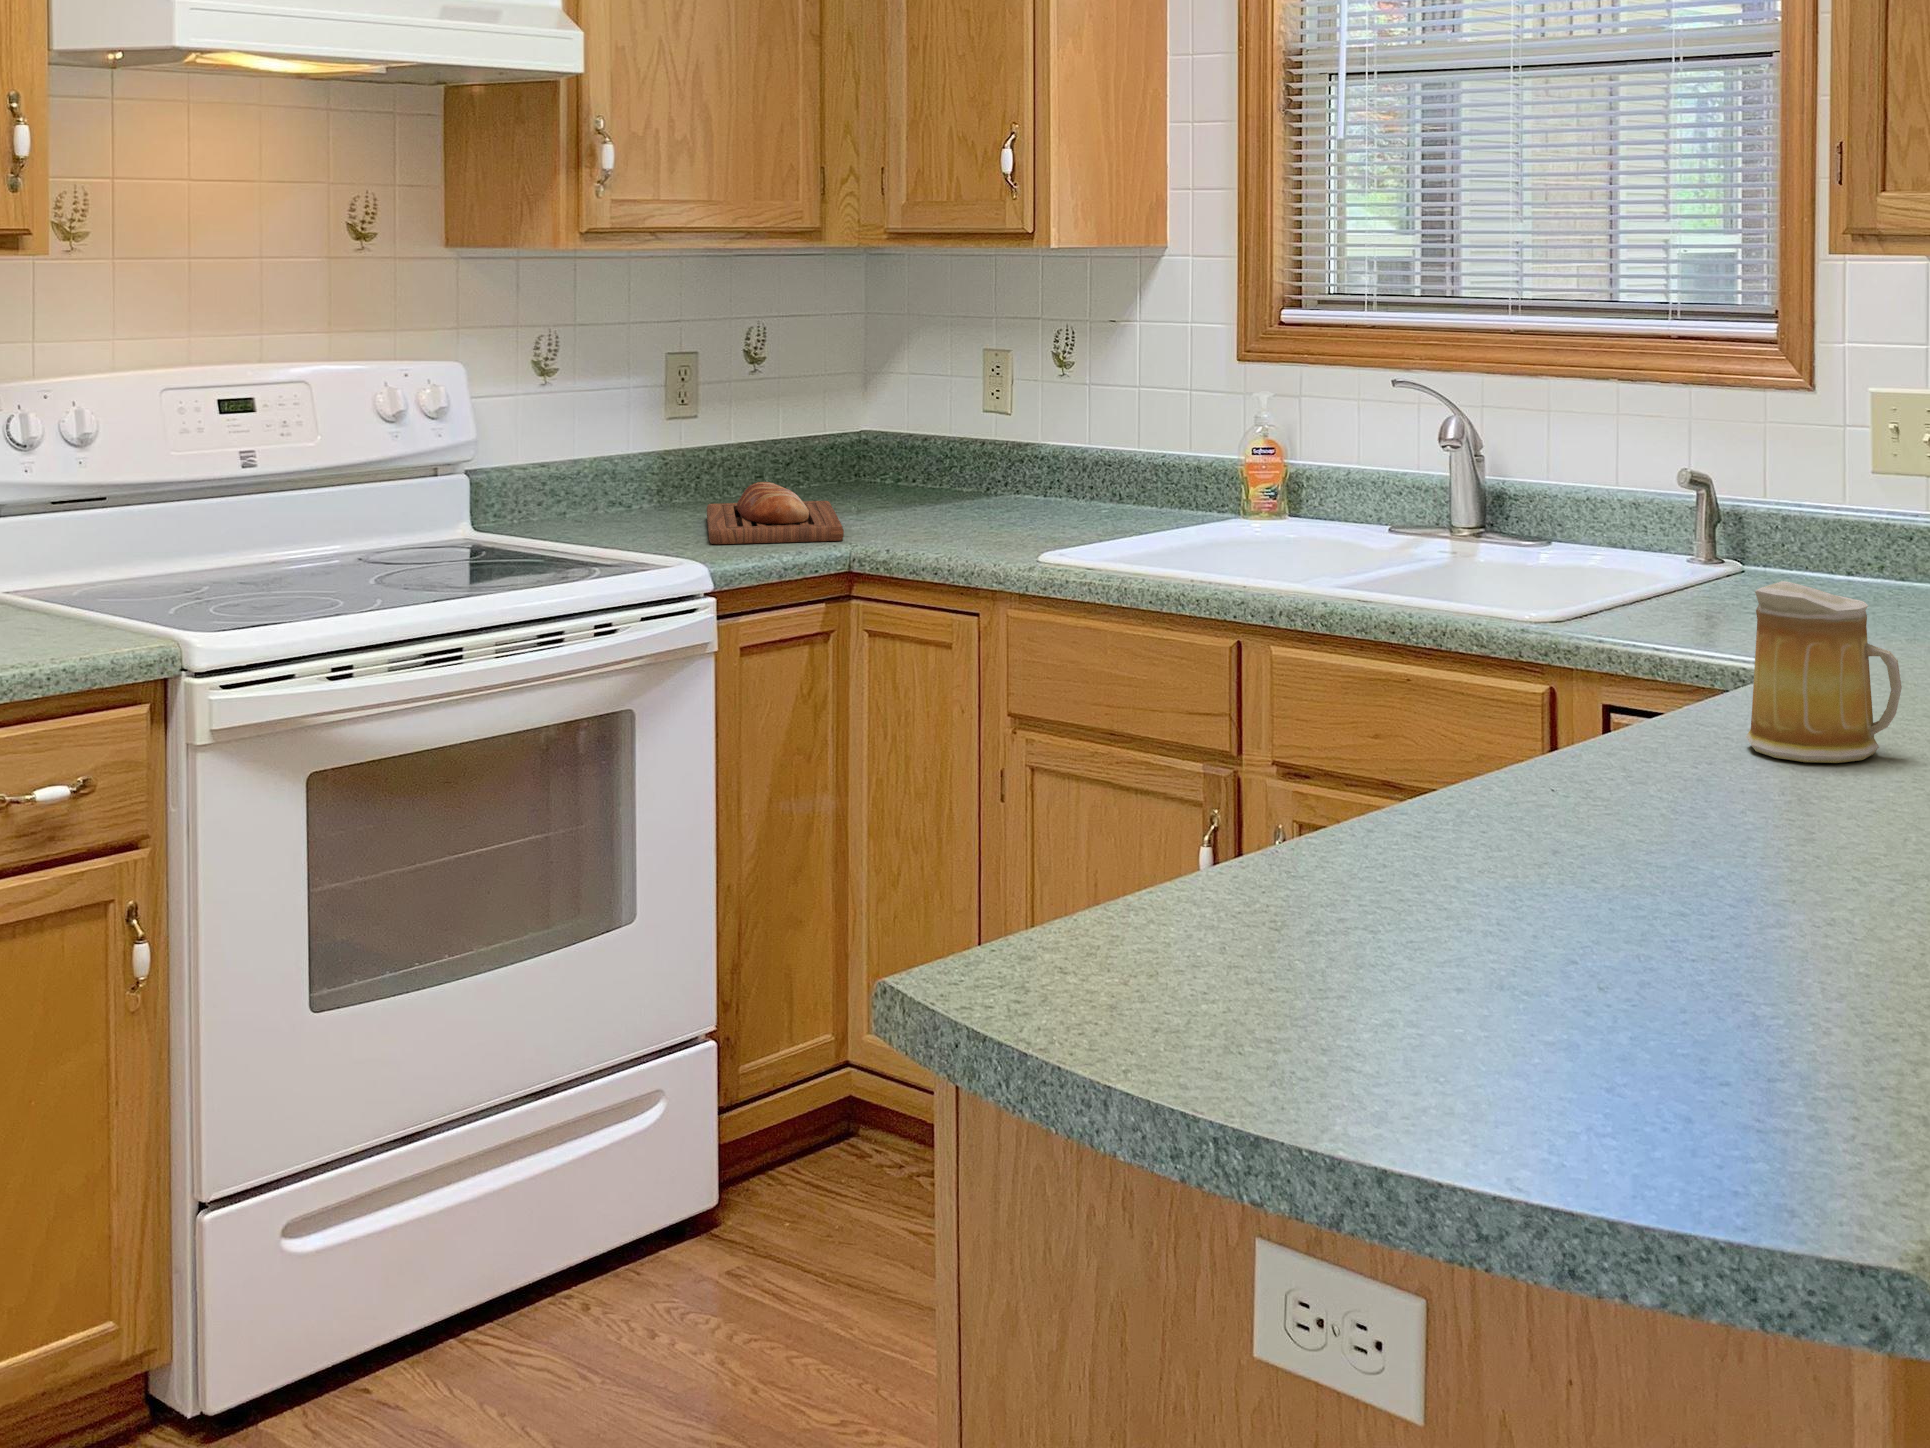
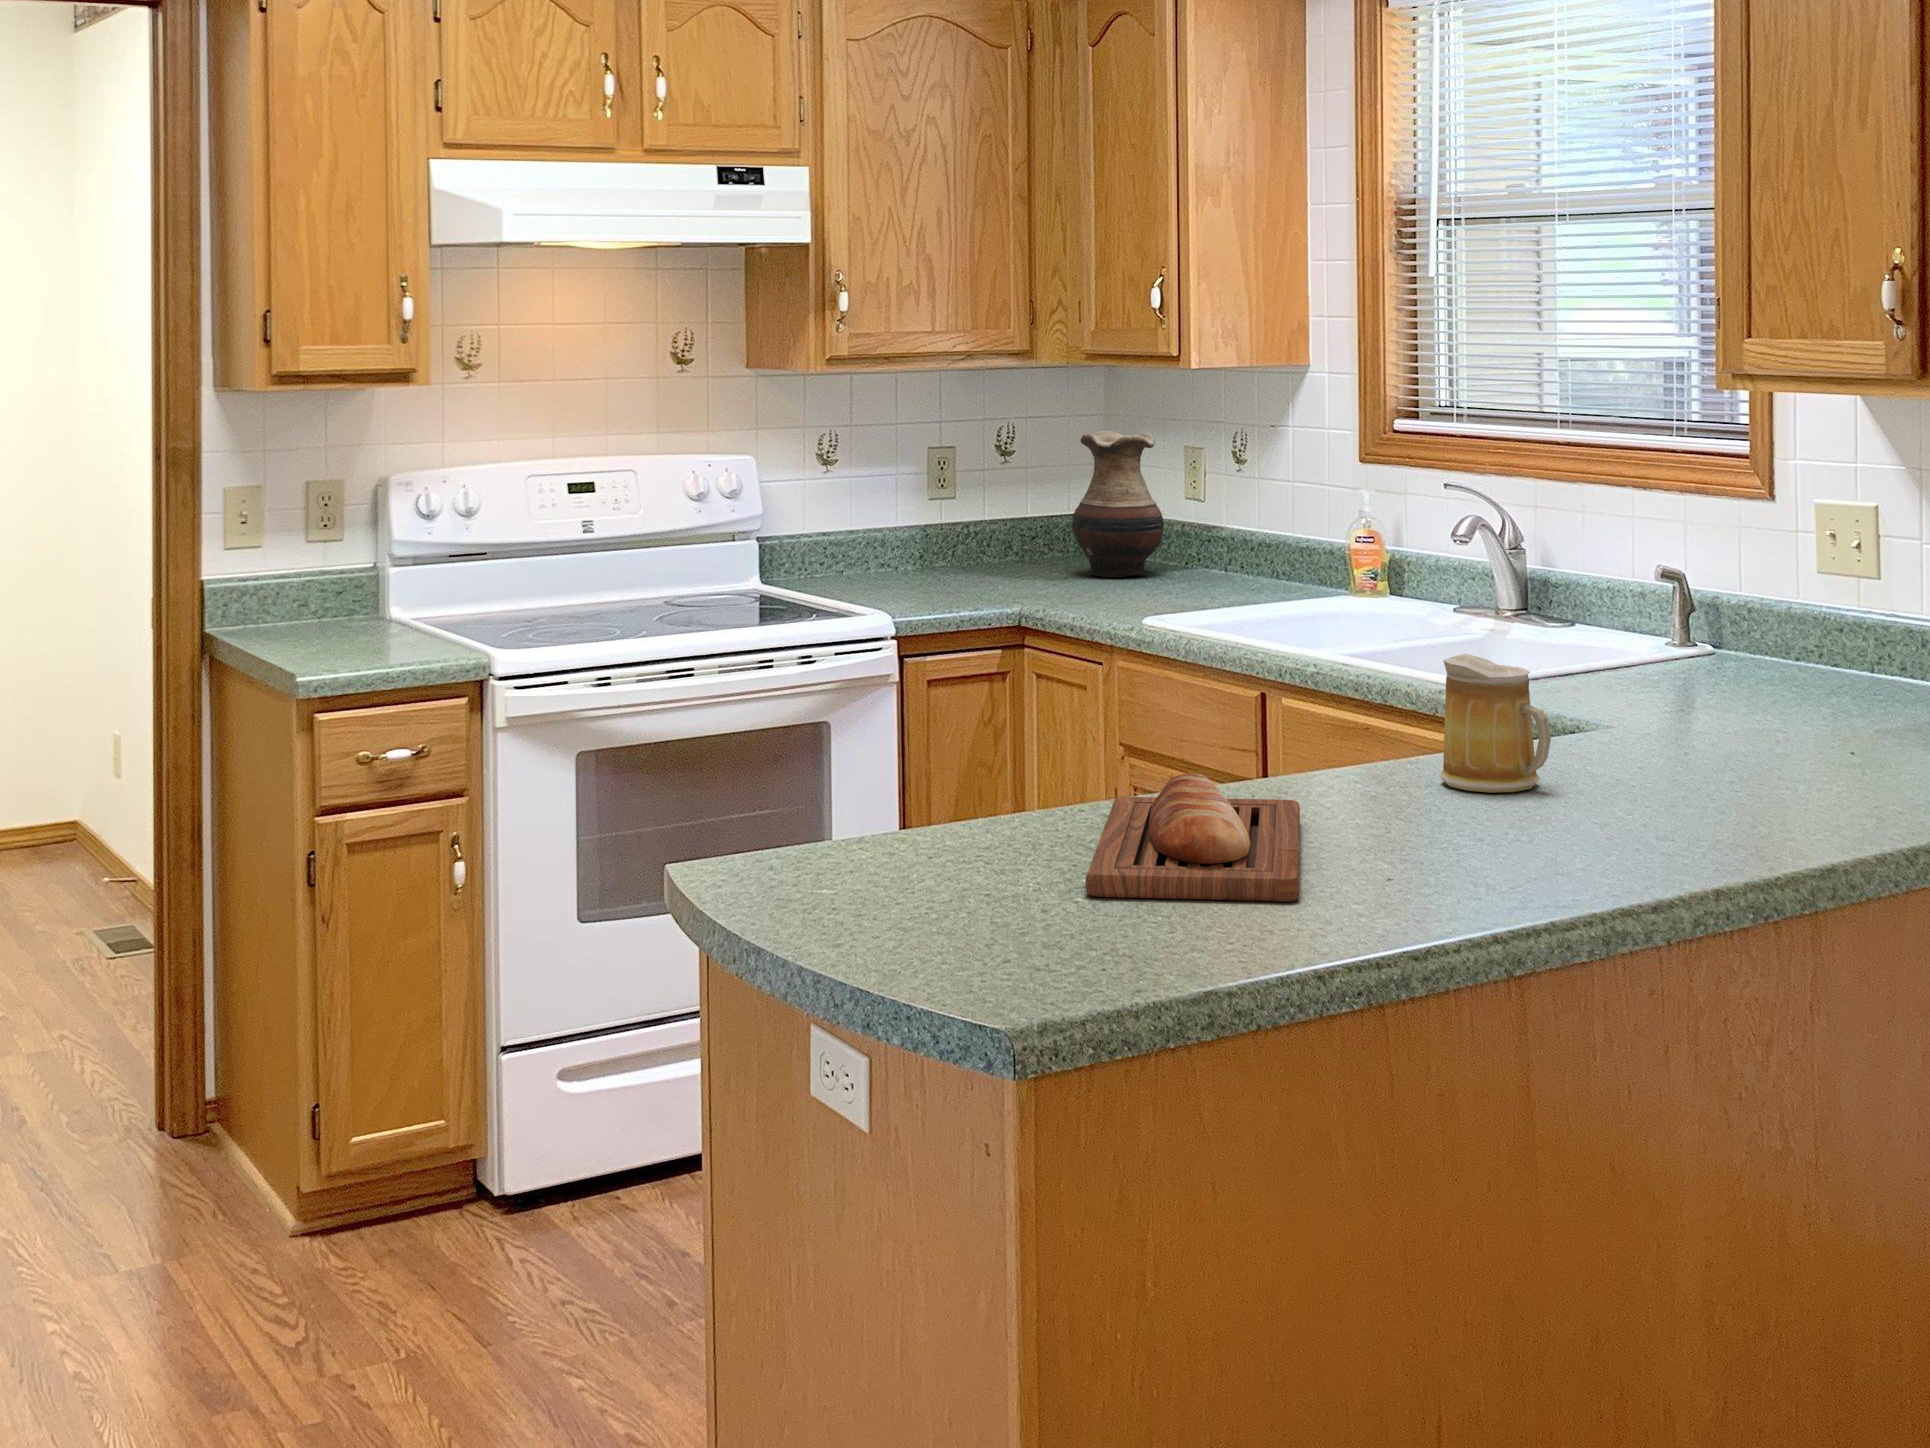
vase: none [848,329,960,506] -> present [1072,431,1164,577]
bread loaf: present [707,482,844,544] -> present [1086,773,1300,902]

